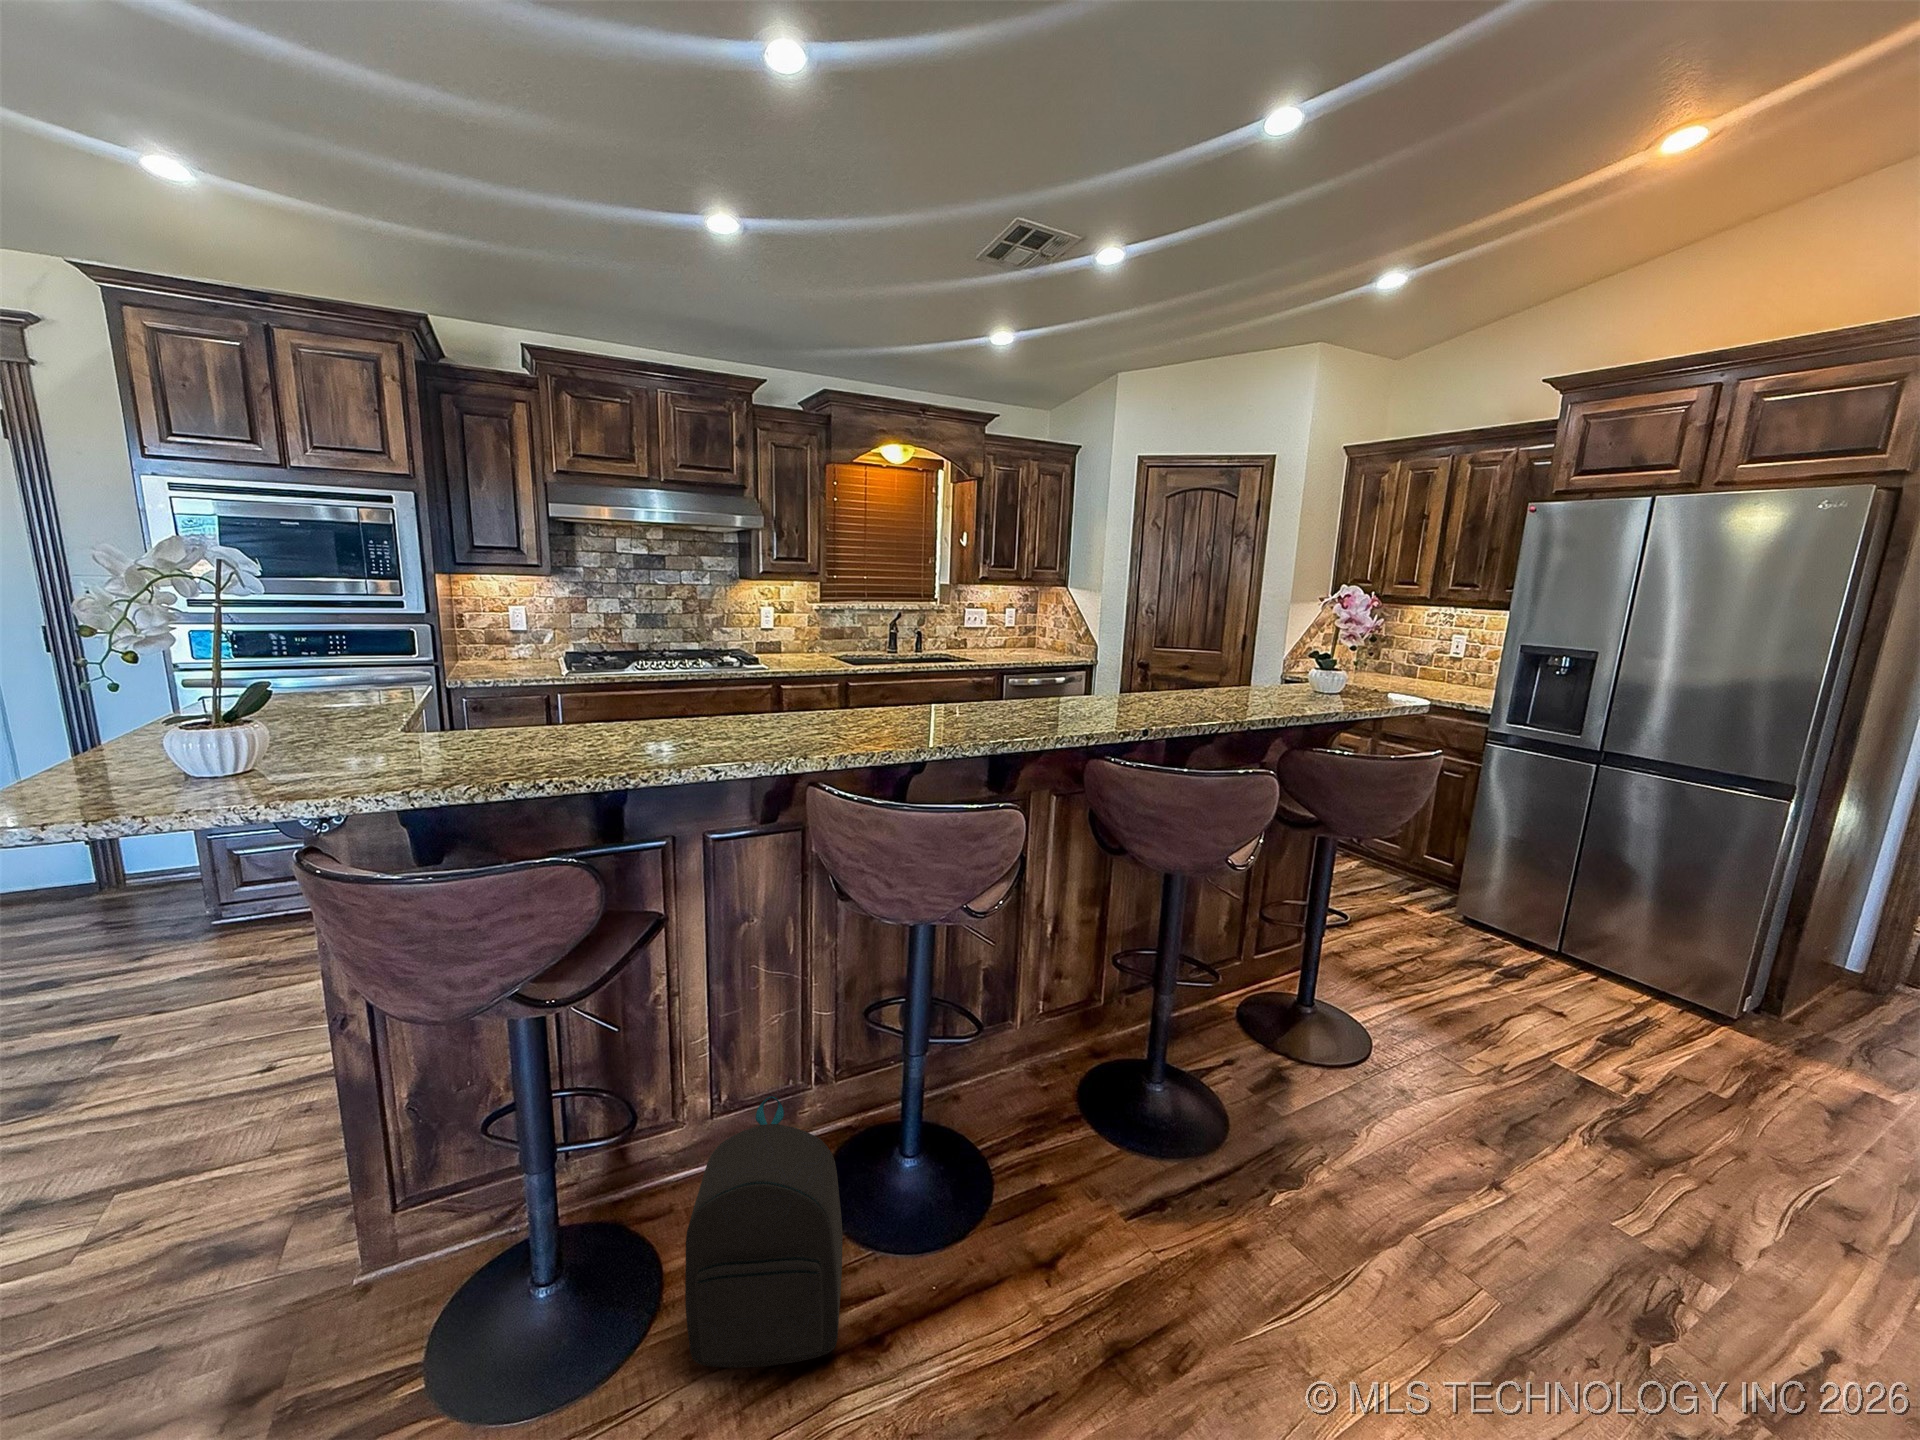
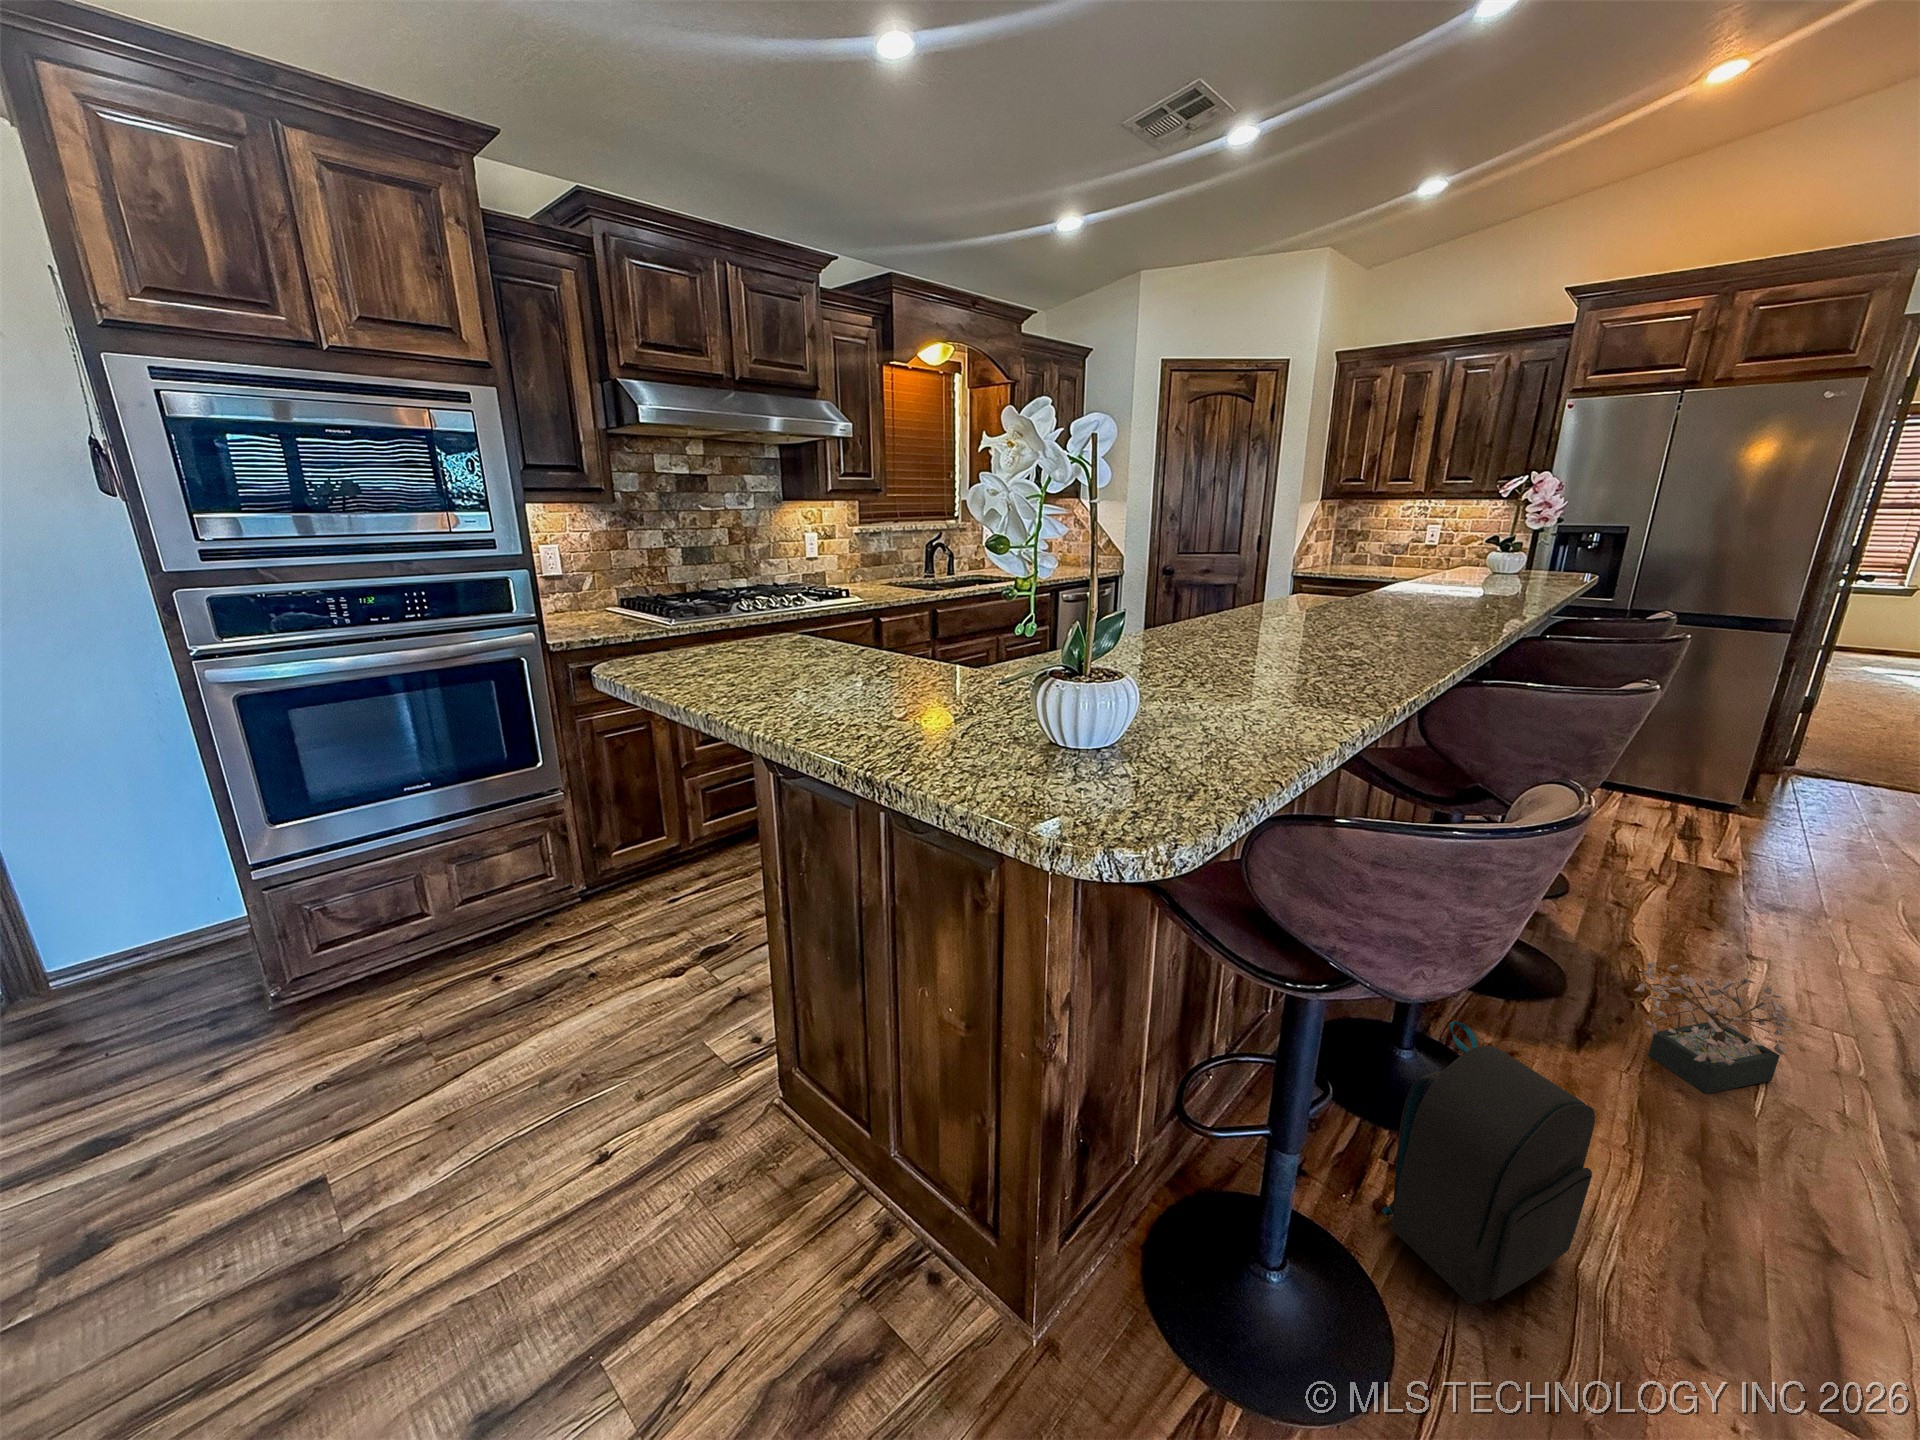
decorative plant: none [1157,1128,1326,1303] -> present [1635,962,1791,1094]

